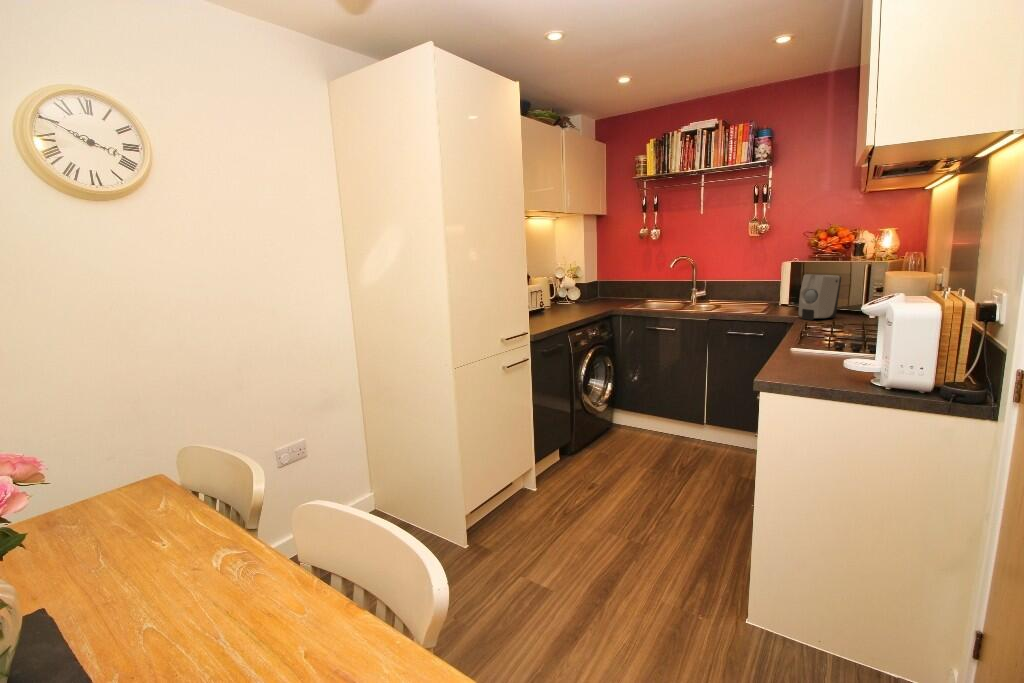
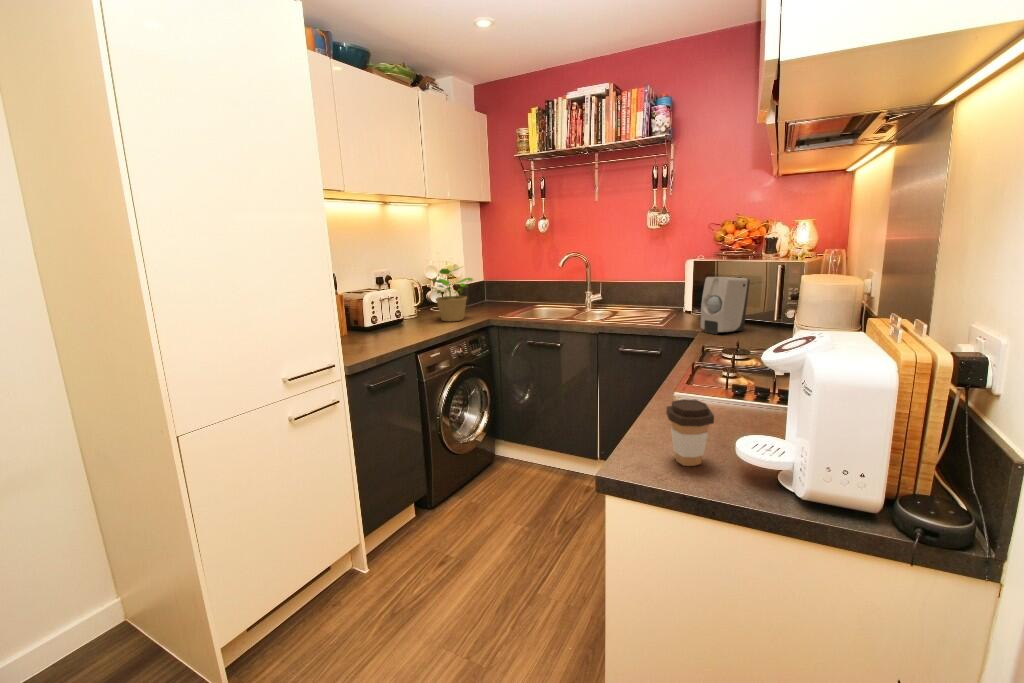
potted plant: none [567,267,603,311] -> present [432,268,473,321]
coffee cup: none [795,338,828,377] -> present [666,399,714,466]

